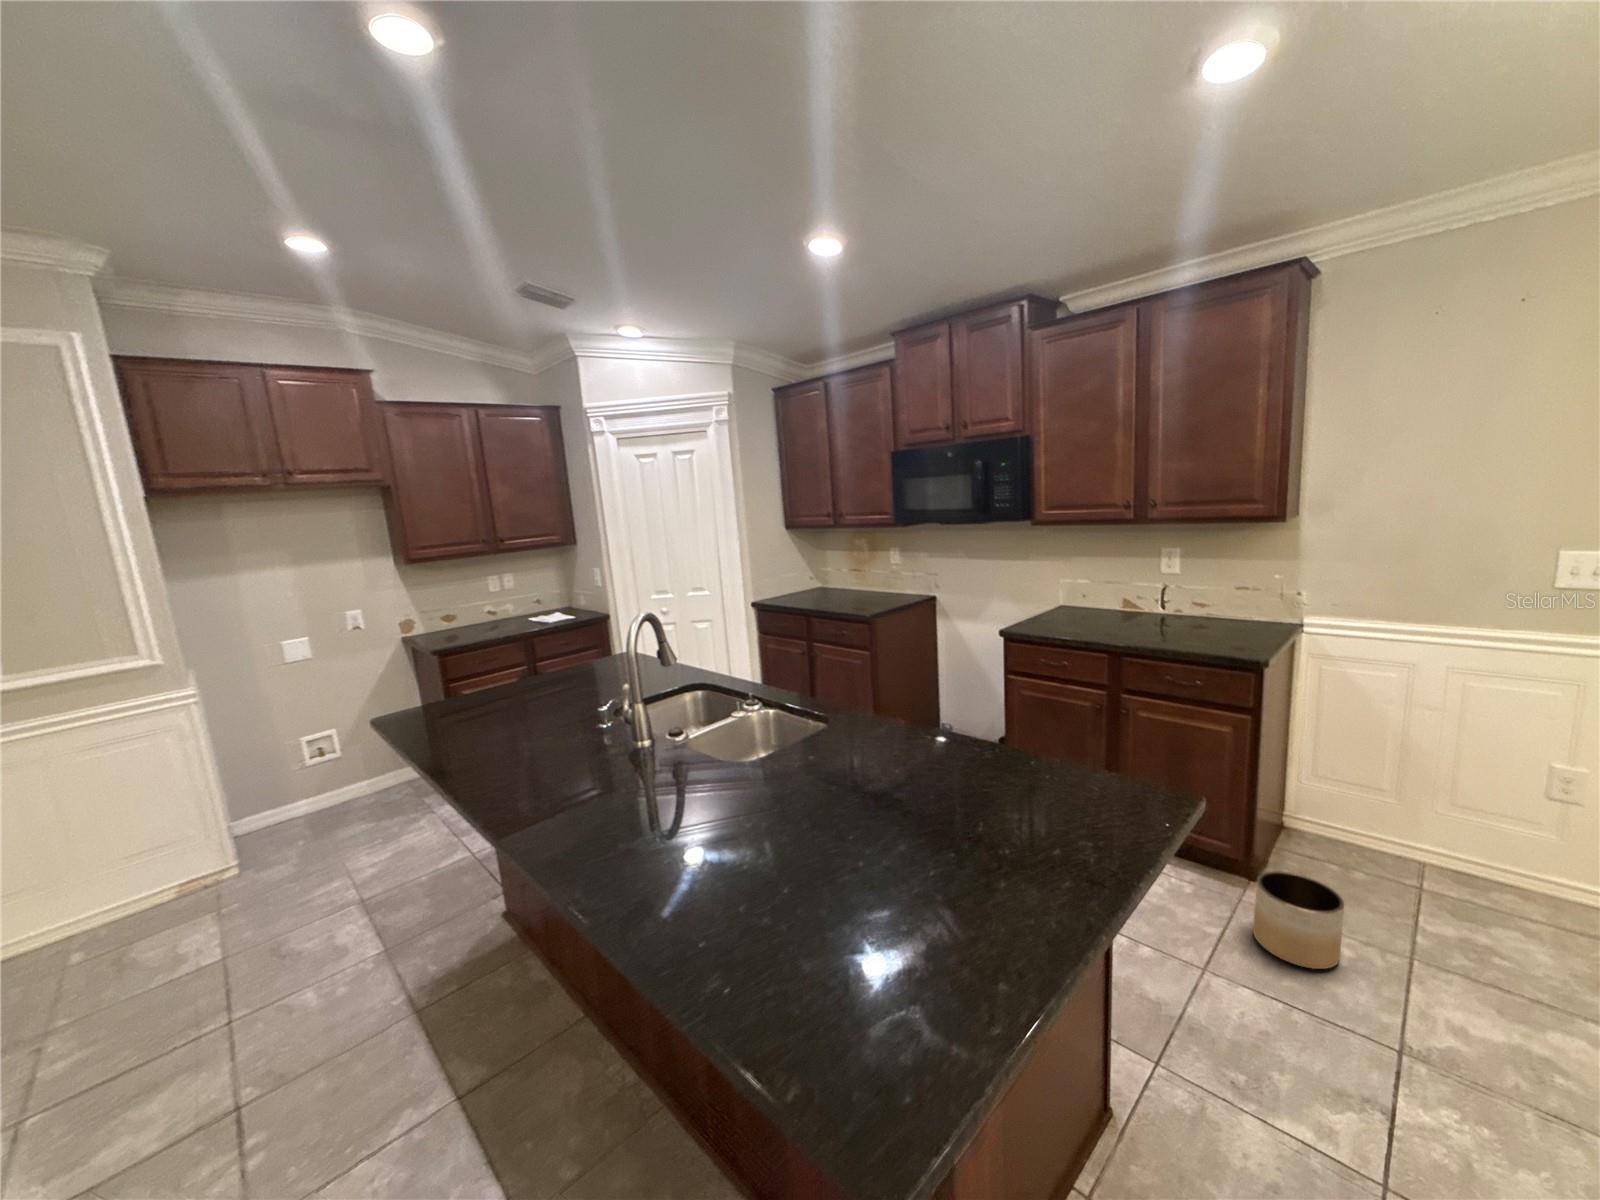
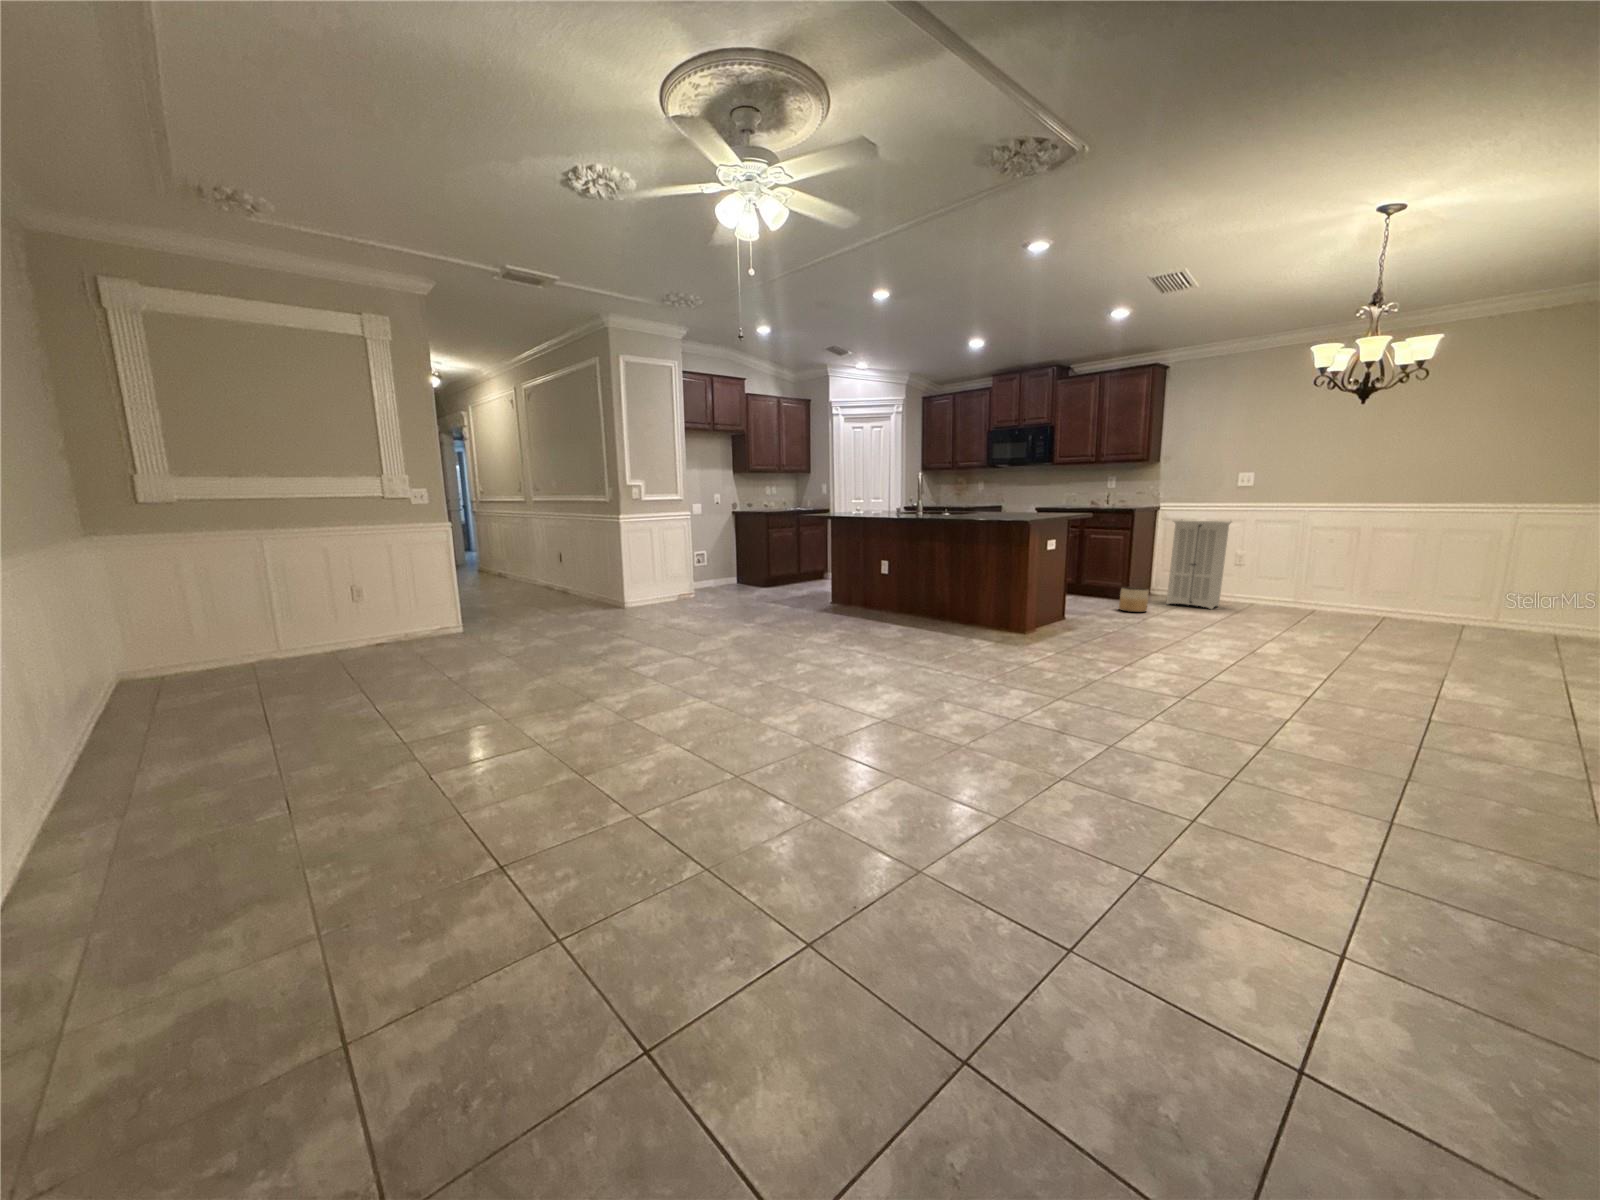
storage cabinet: none [1346,656,1536,915] -> present [1166,520,1232,609]

